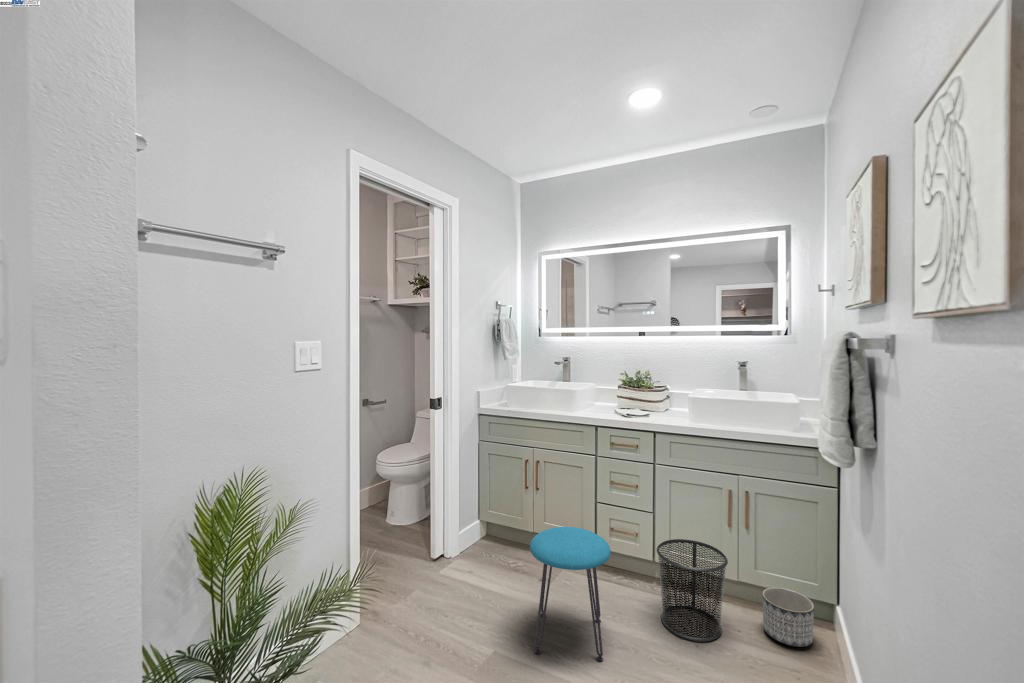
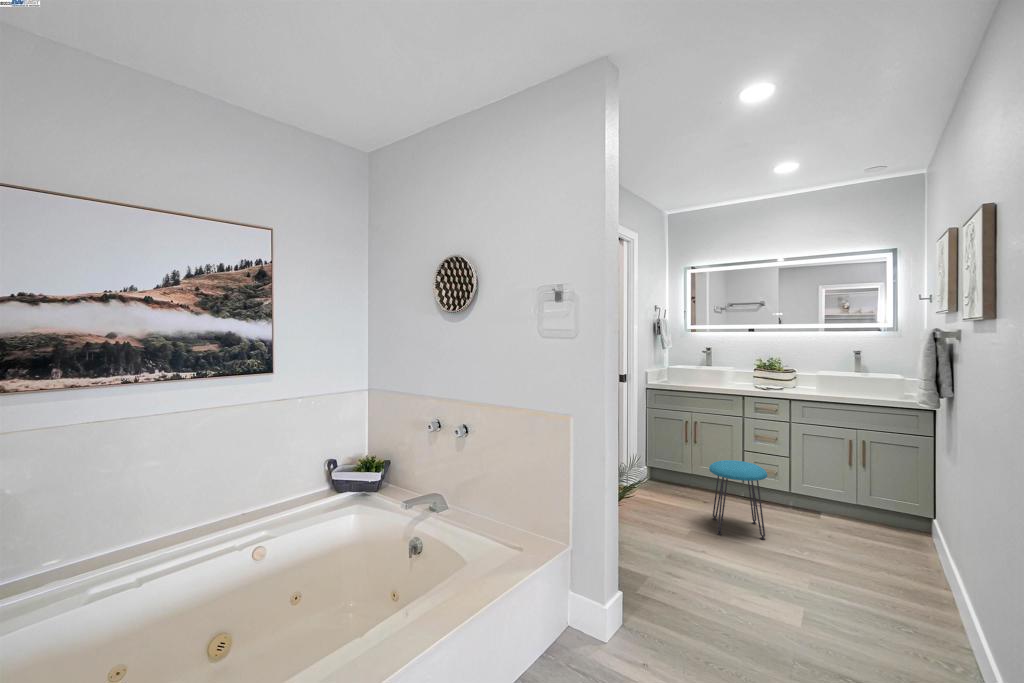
waste bin: present [657,539,728,641] -> none [796,473,851,535]
planter: present [763,587,814,647] -> none [876,505,916,540]

